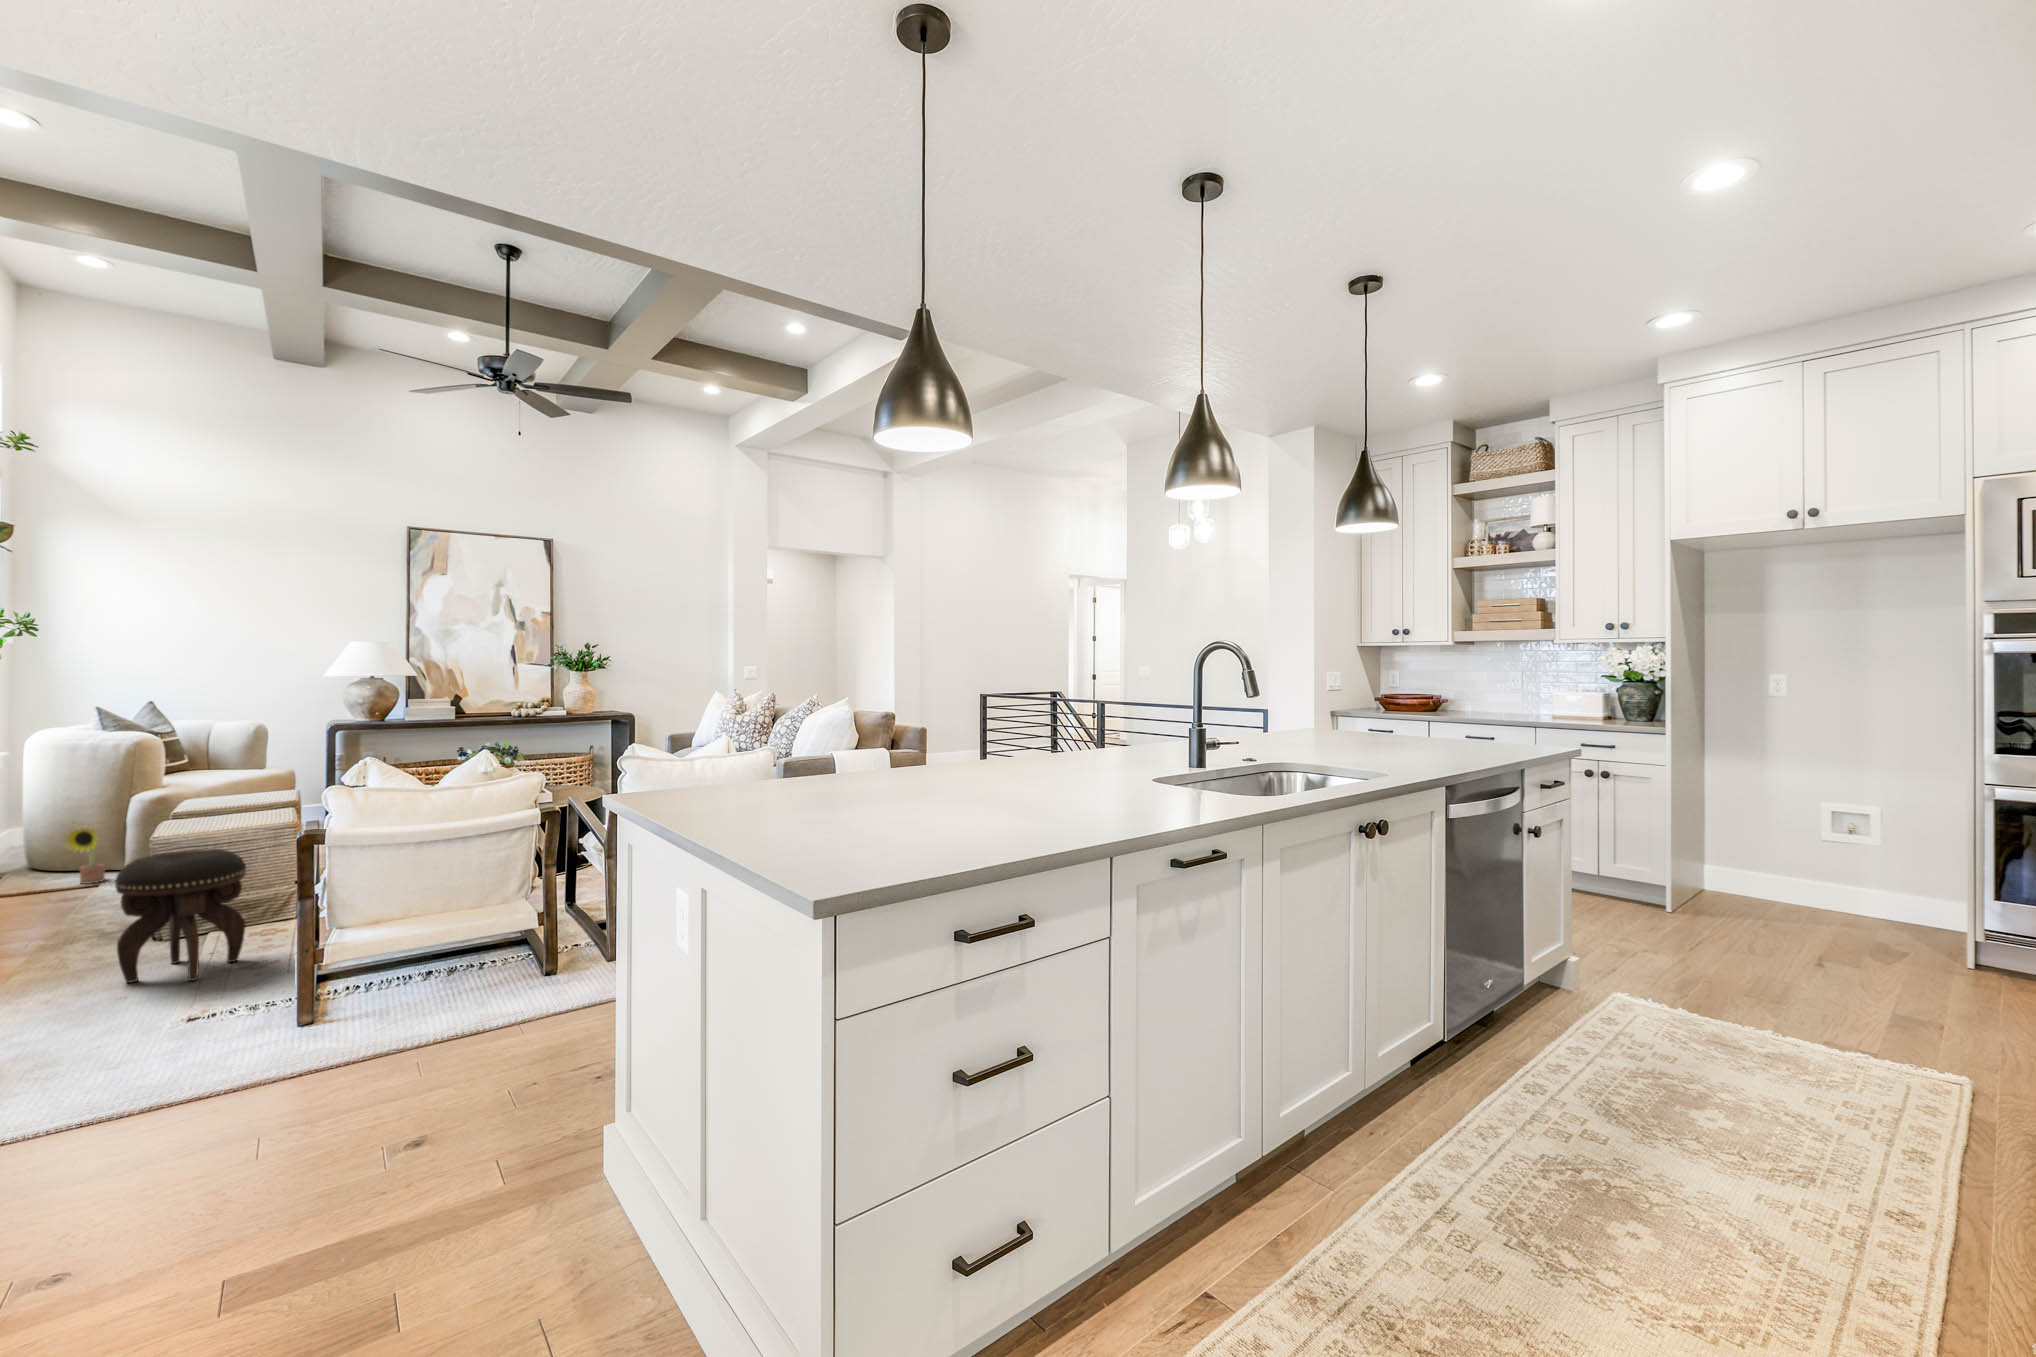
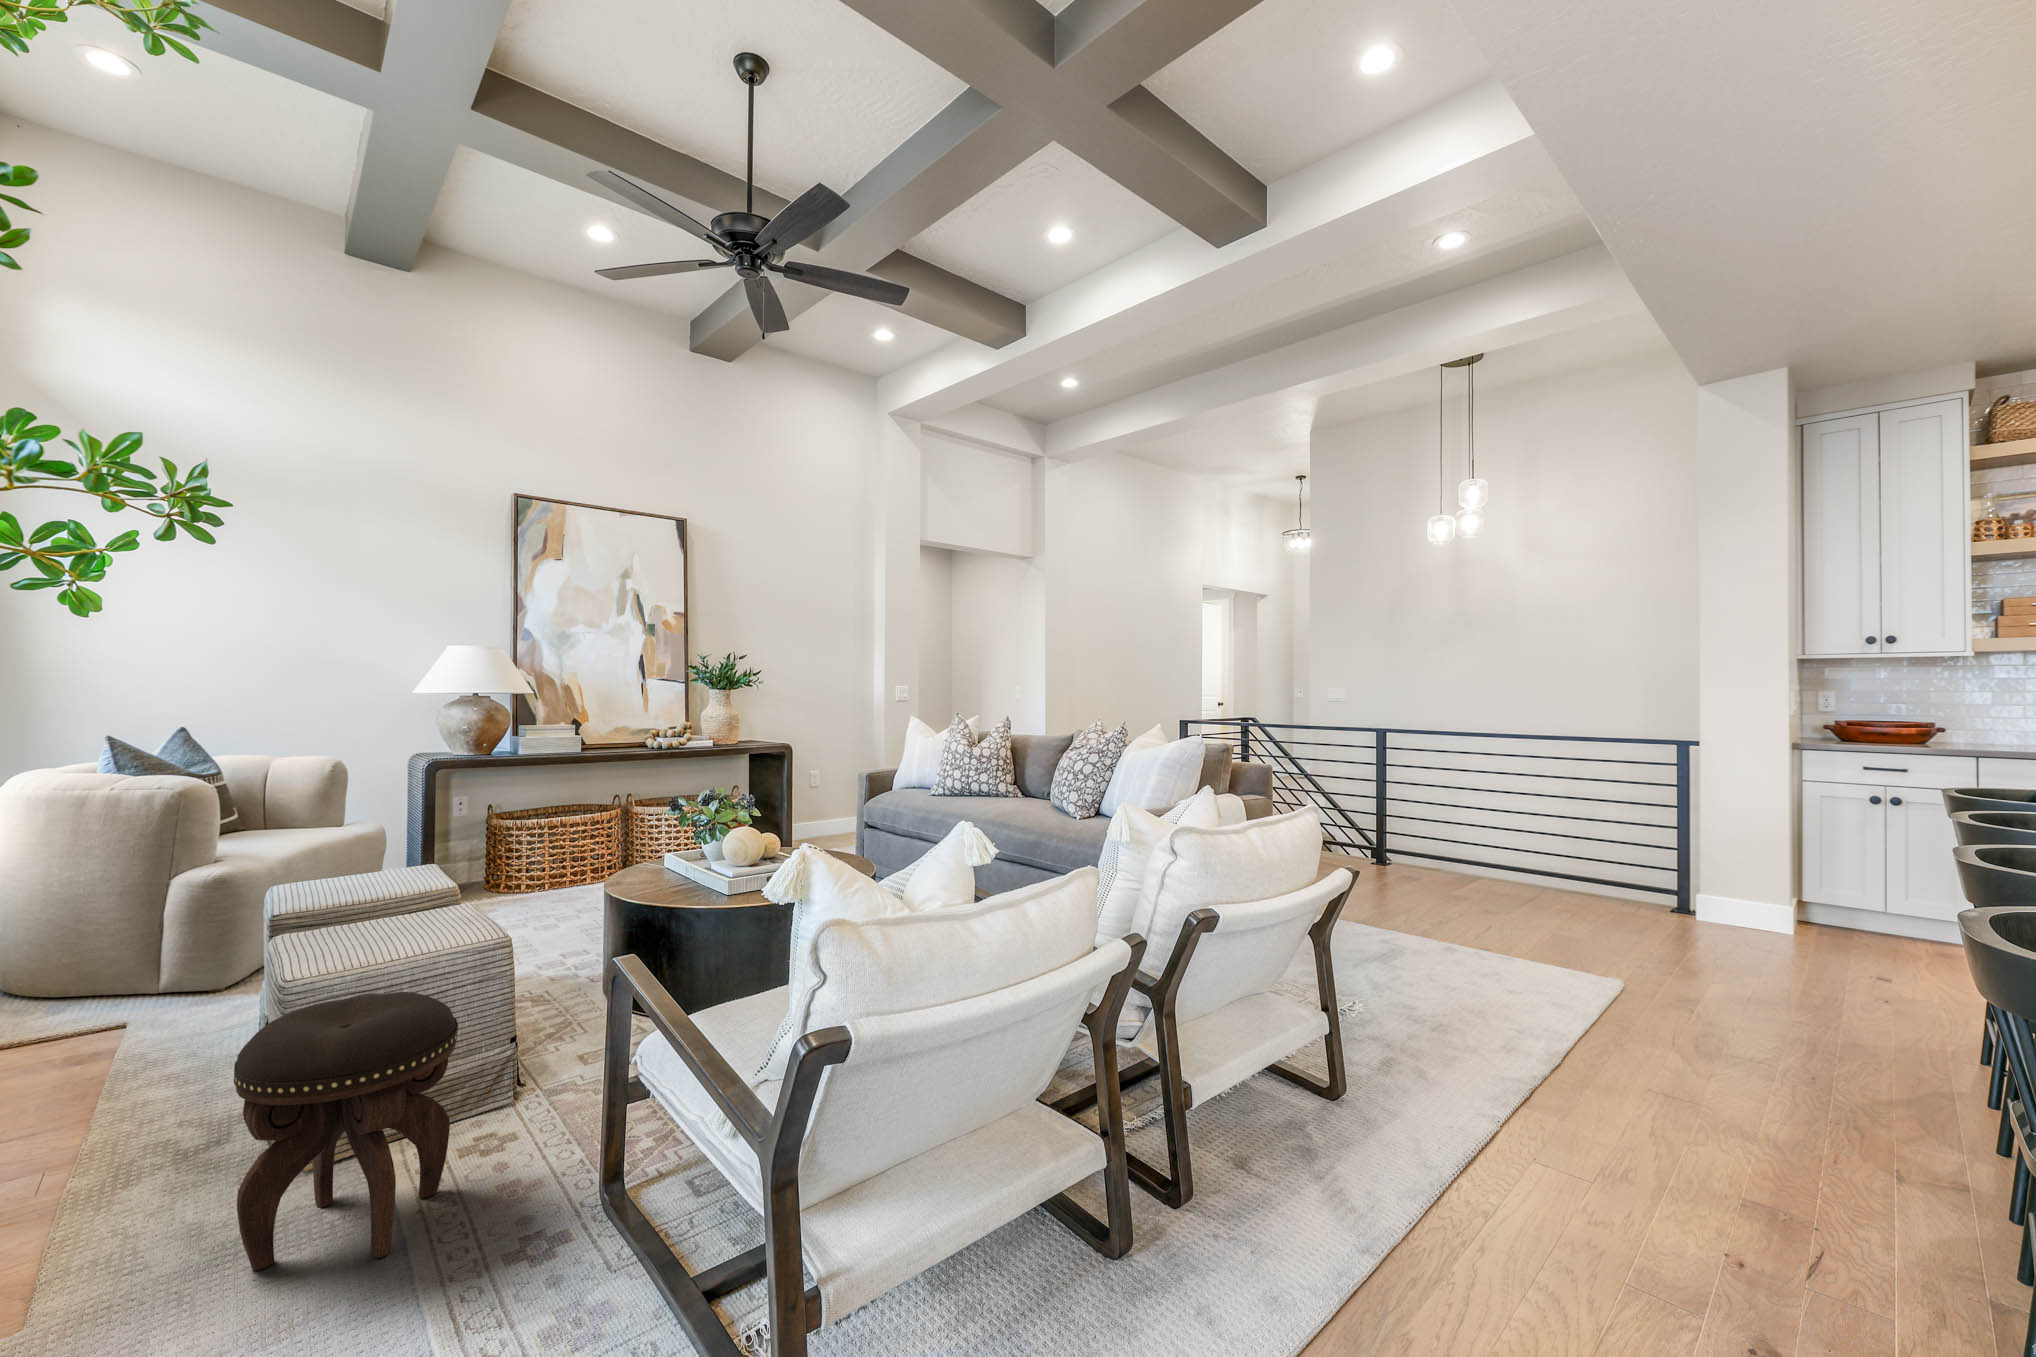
decorative plant: present [65,828,105,884] -> none [64,928,129,1018]

